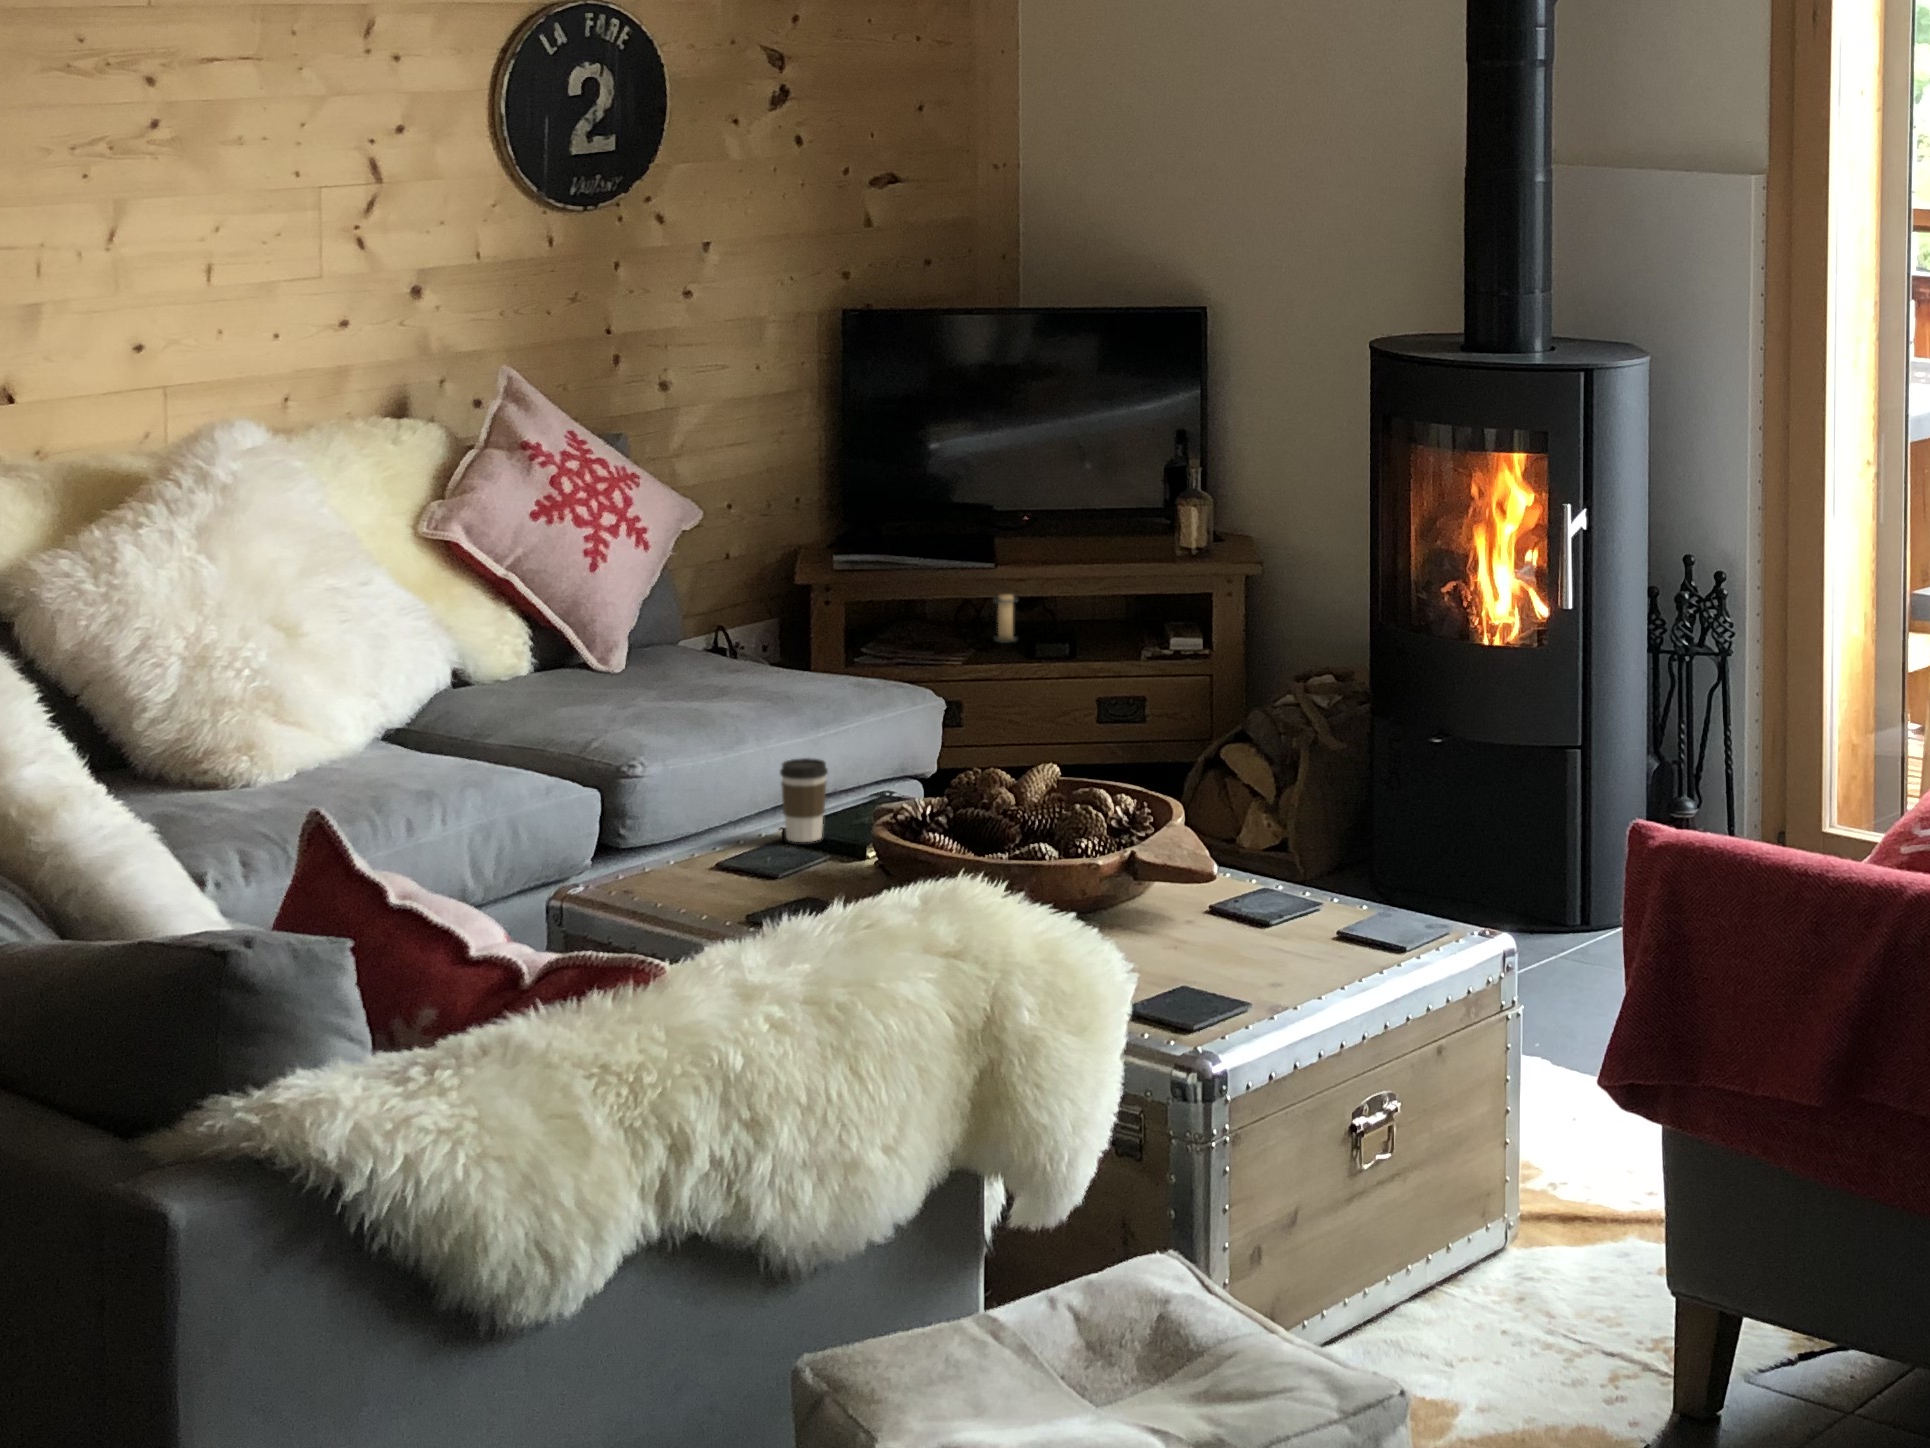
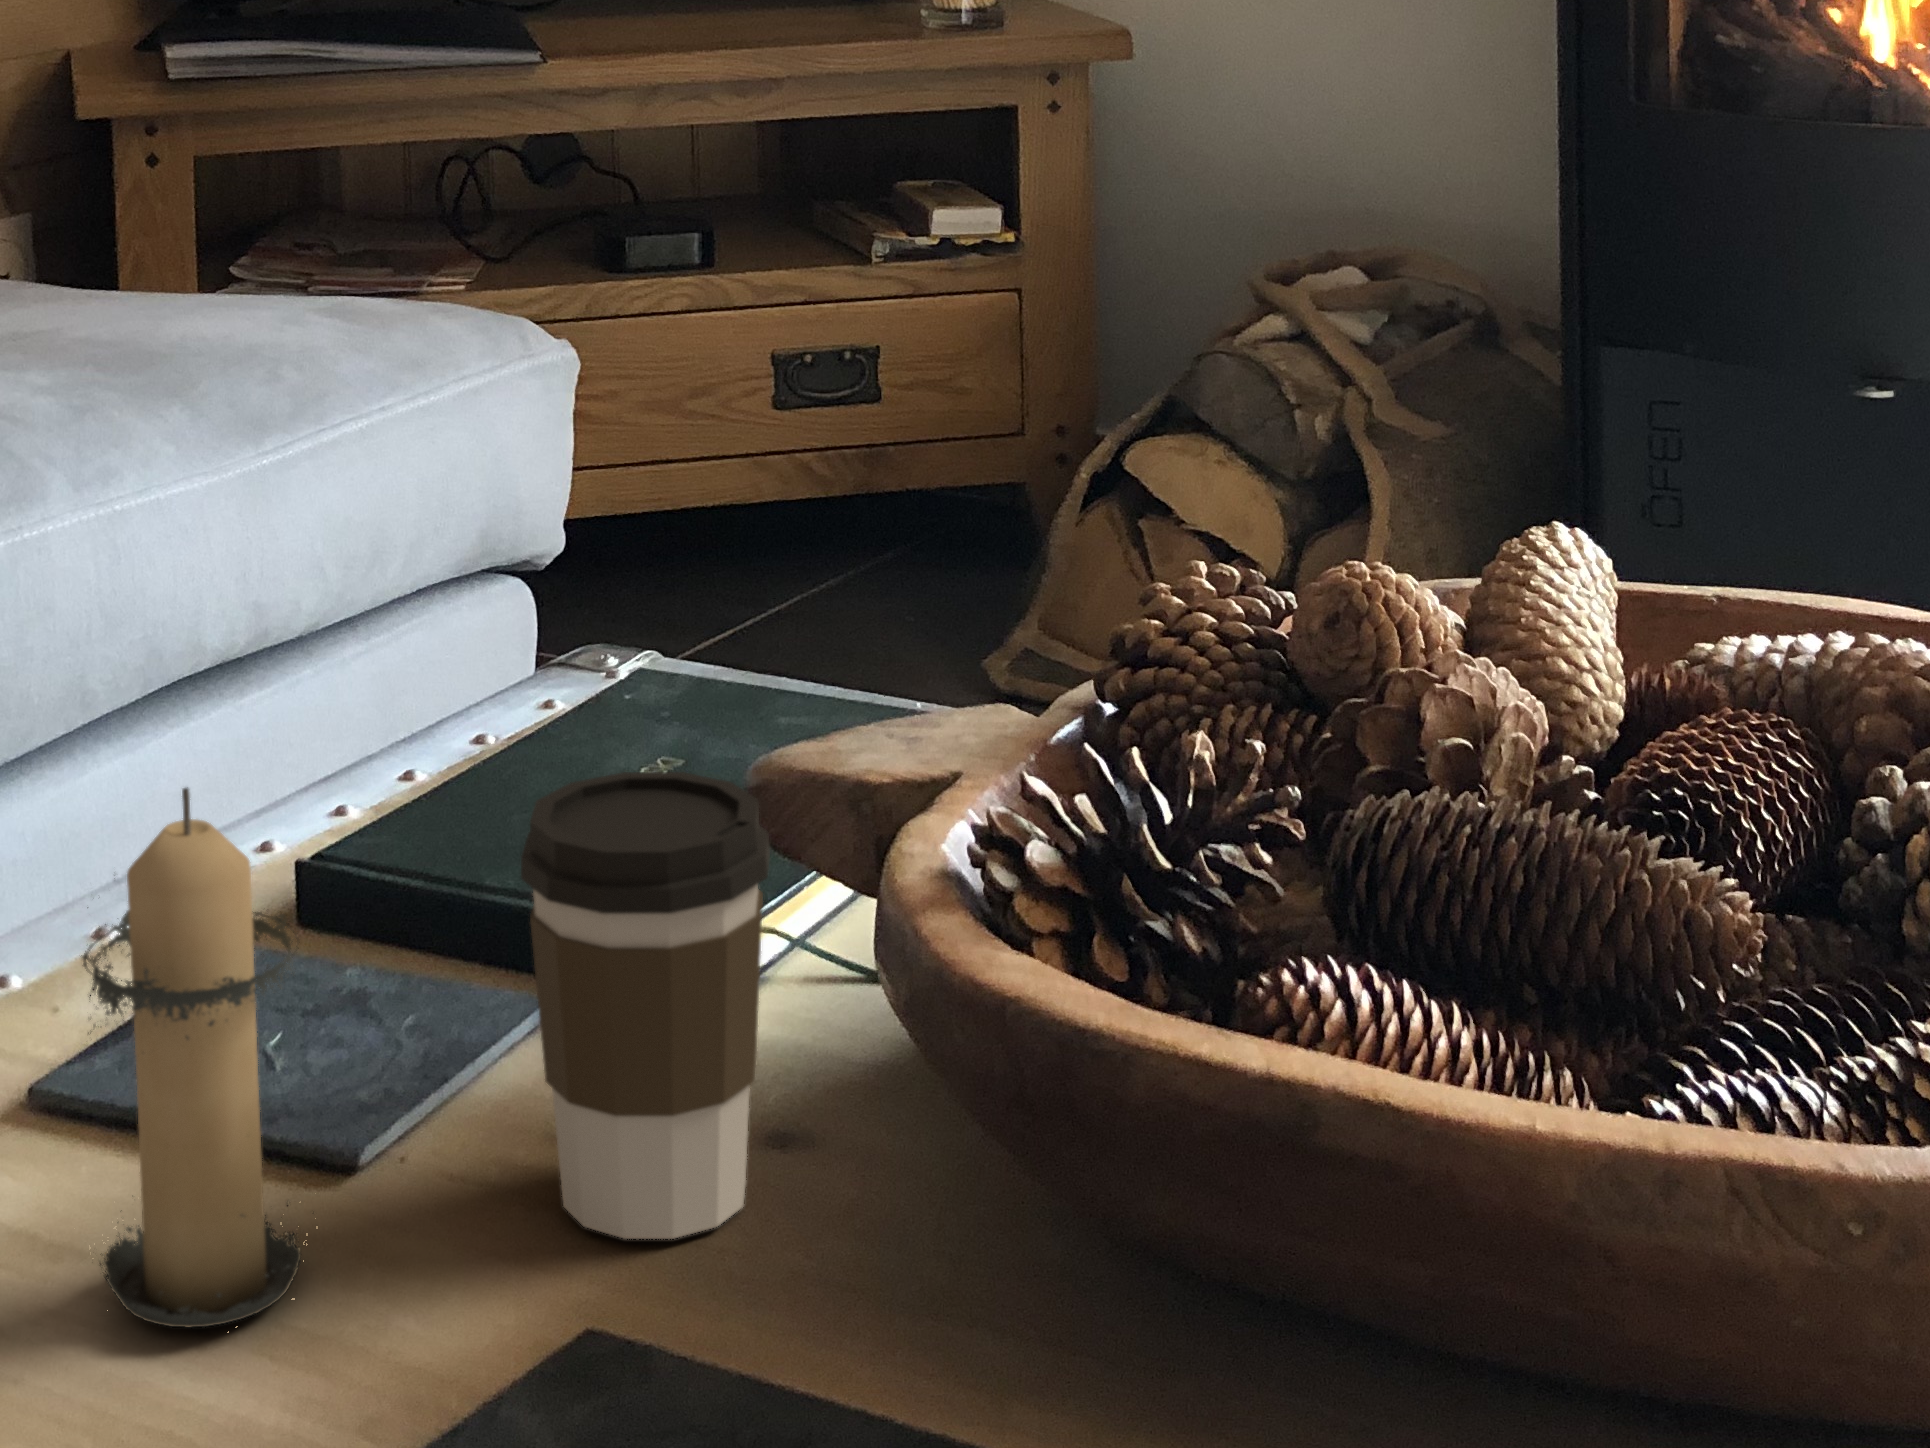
candle: present [993,595,1018,643] -> present [81,787,301,1327]

